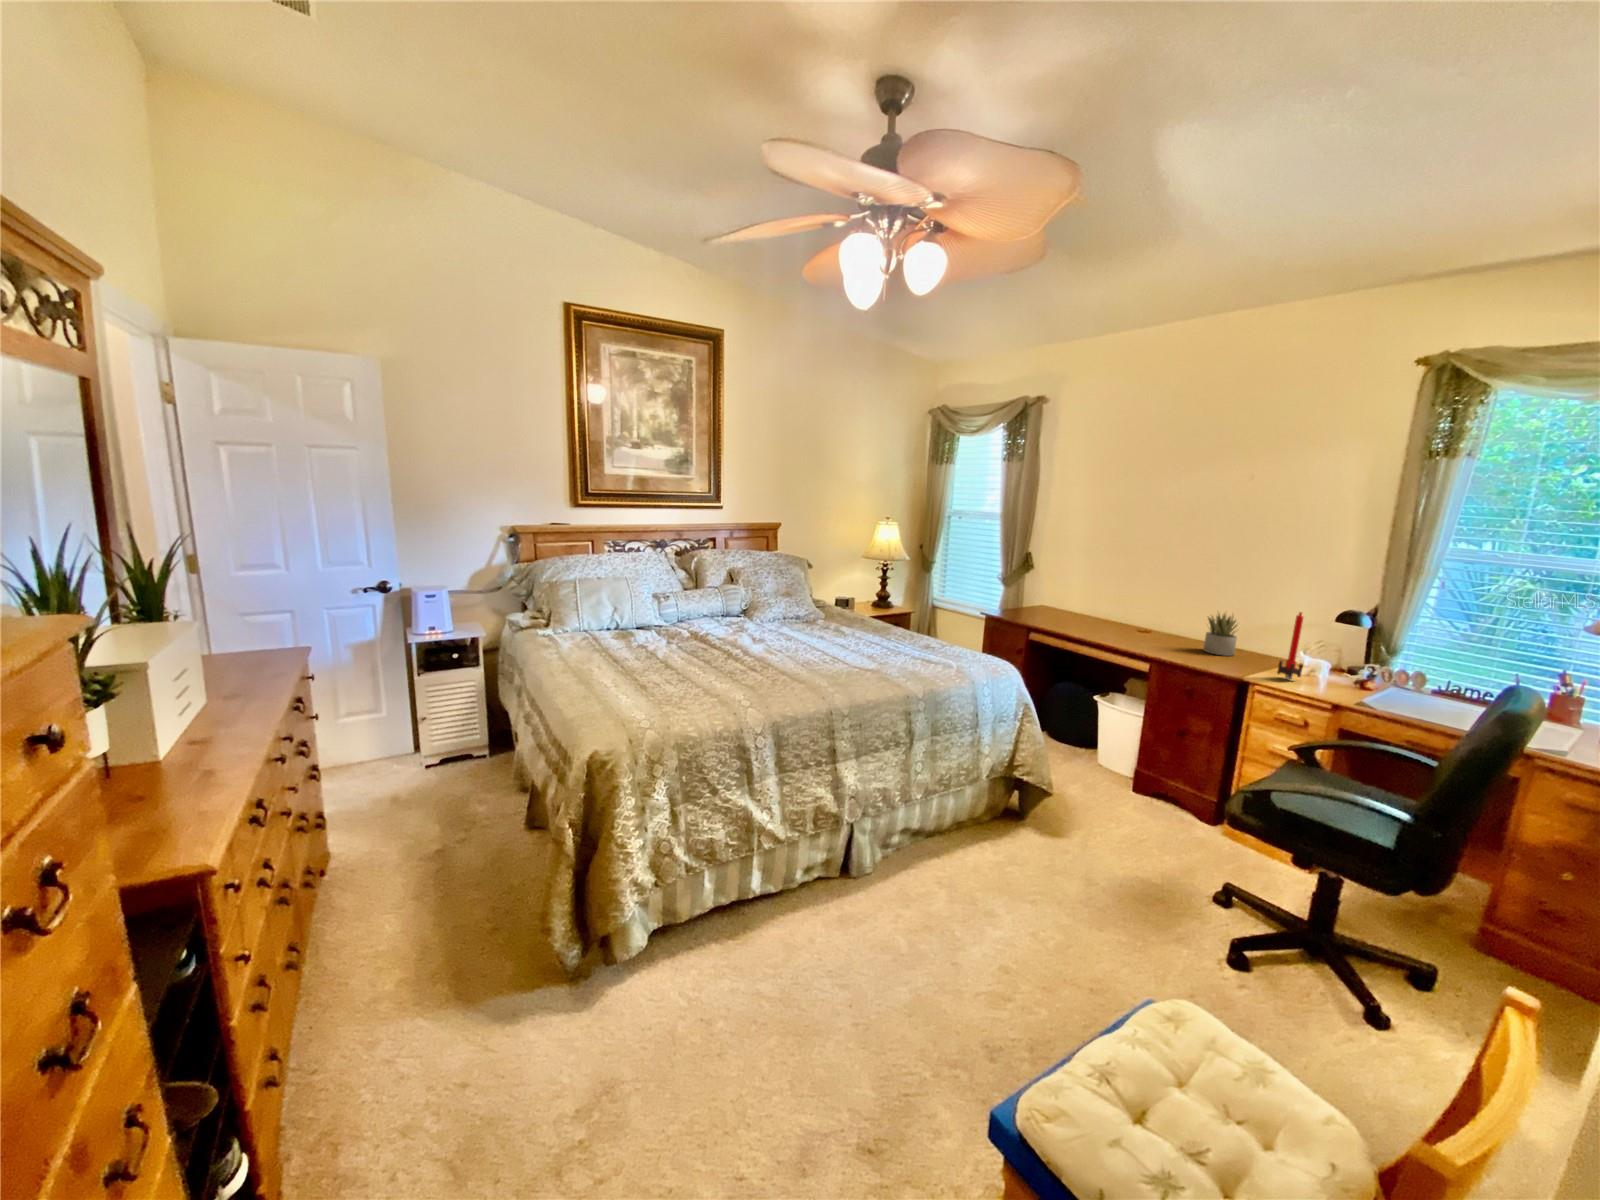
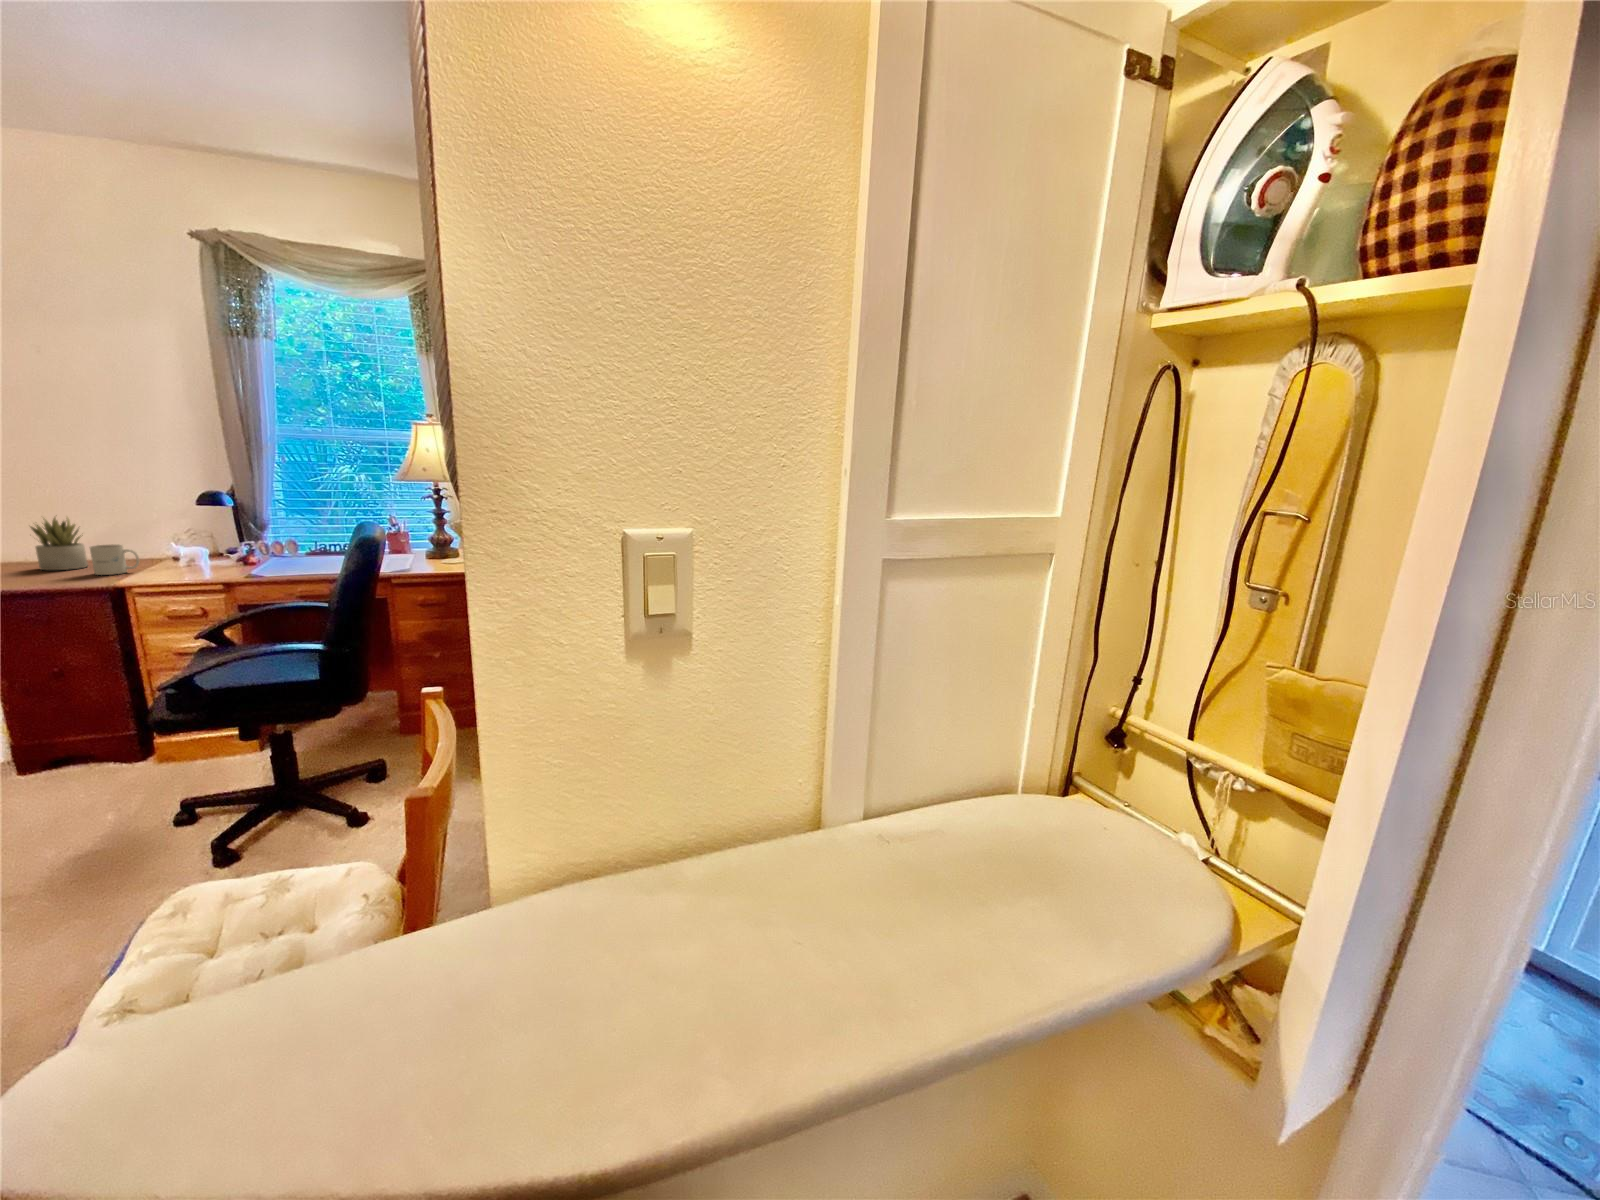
candle: present [1277,612,1303,680] -> none [150,498,181,574]
mug: none [1235,642,1271,669] -> present [90,544,139,575]

